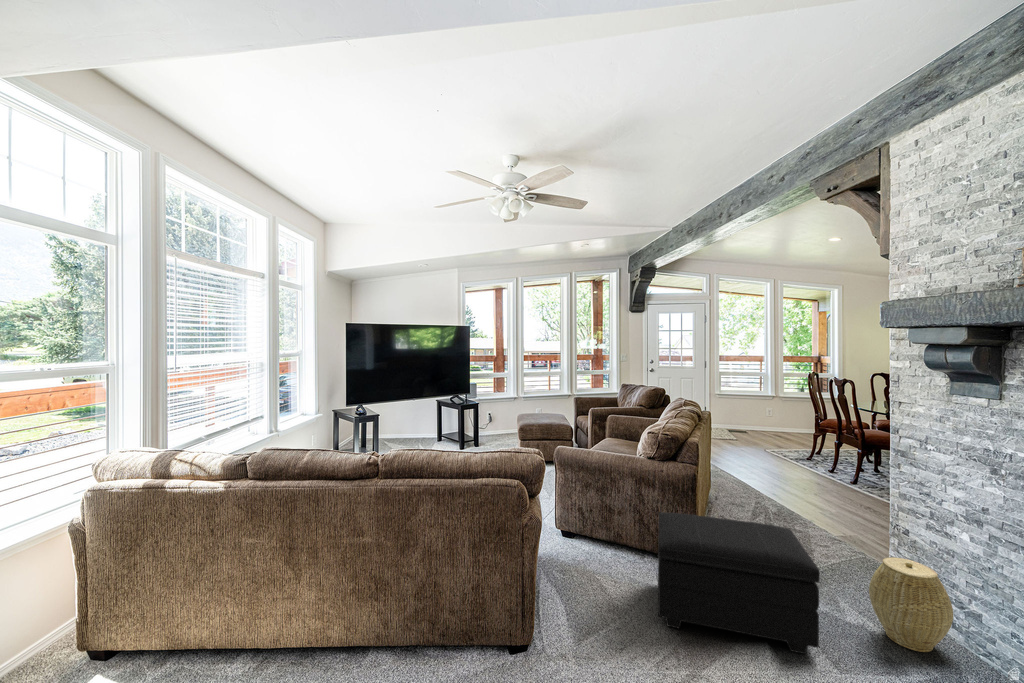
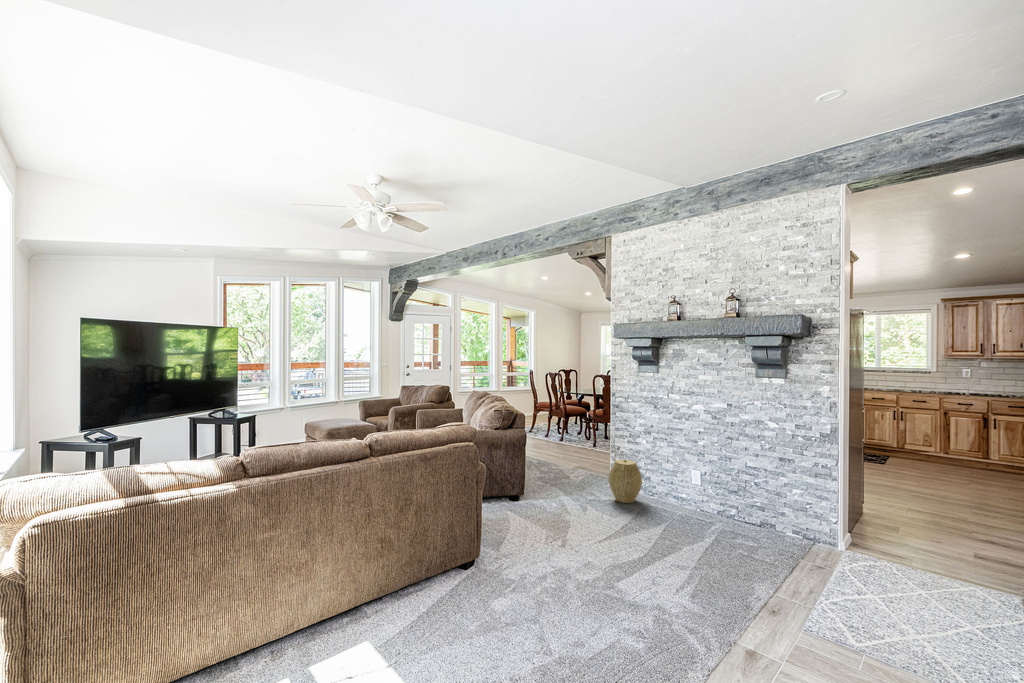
footstool: present [658,512,820,654] -> none [503,455,601,525]

